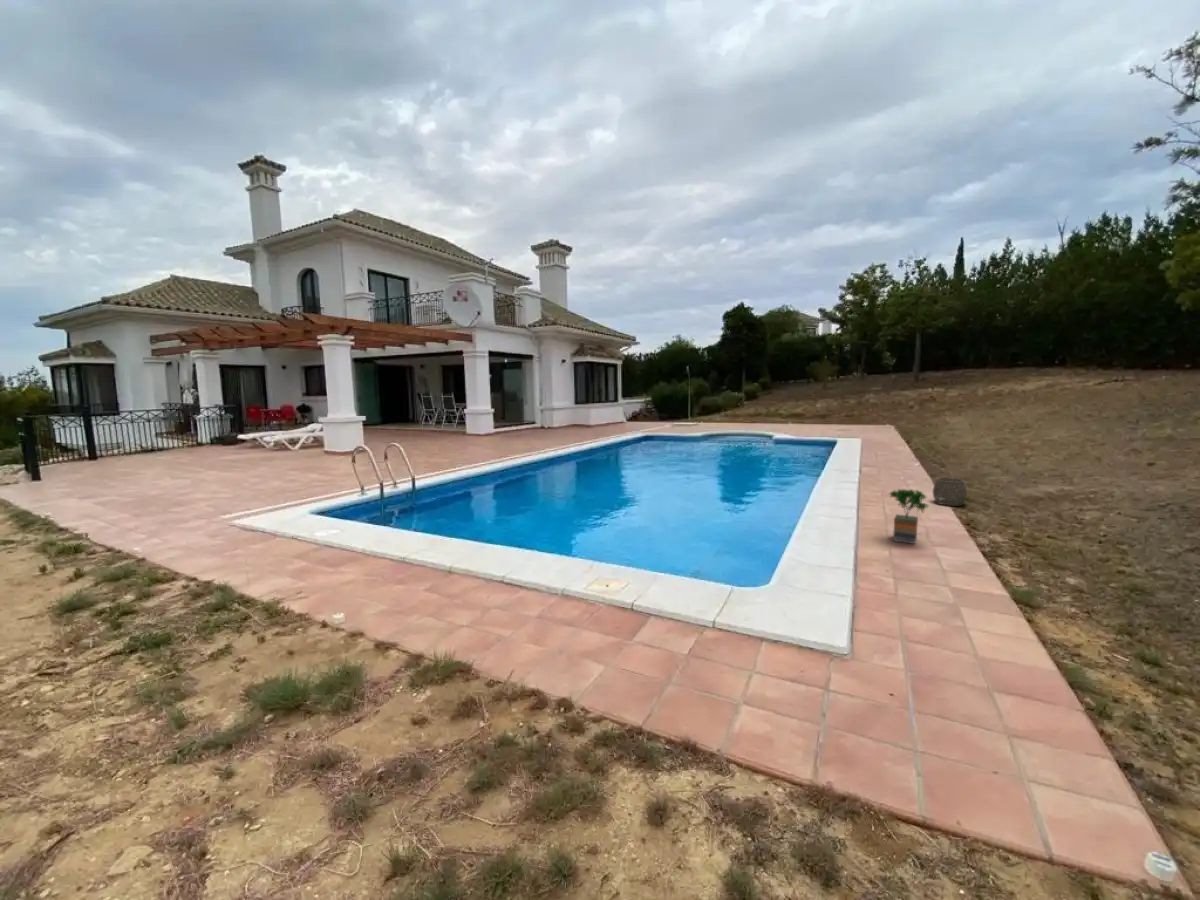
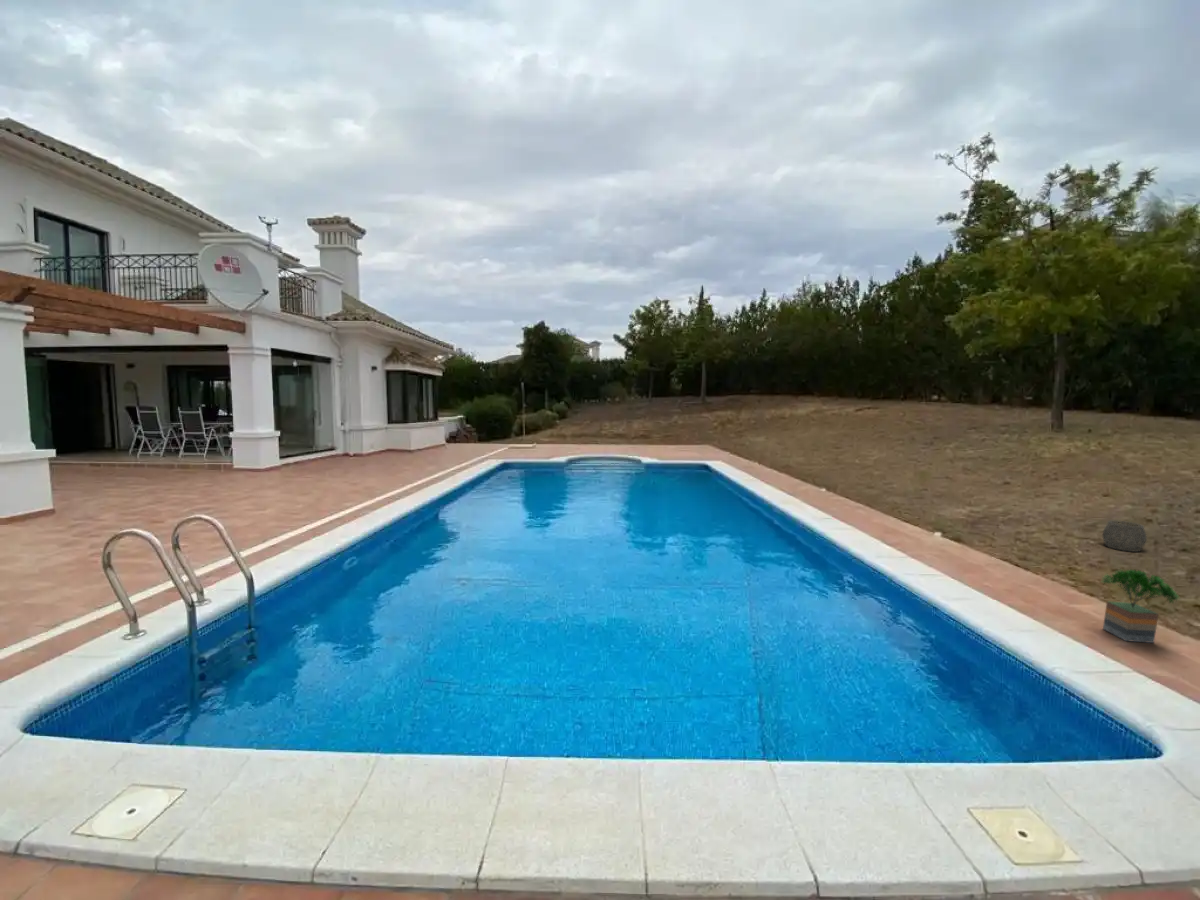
woven basket: present [933,478,967,506] -> present [1103,520,1146,552]

